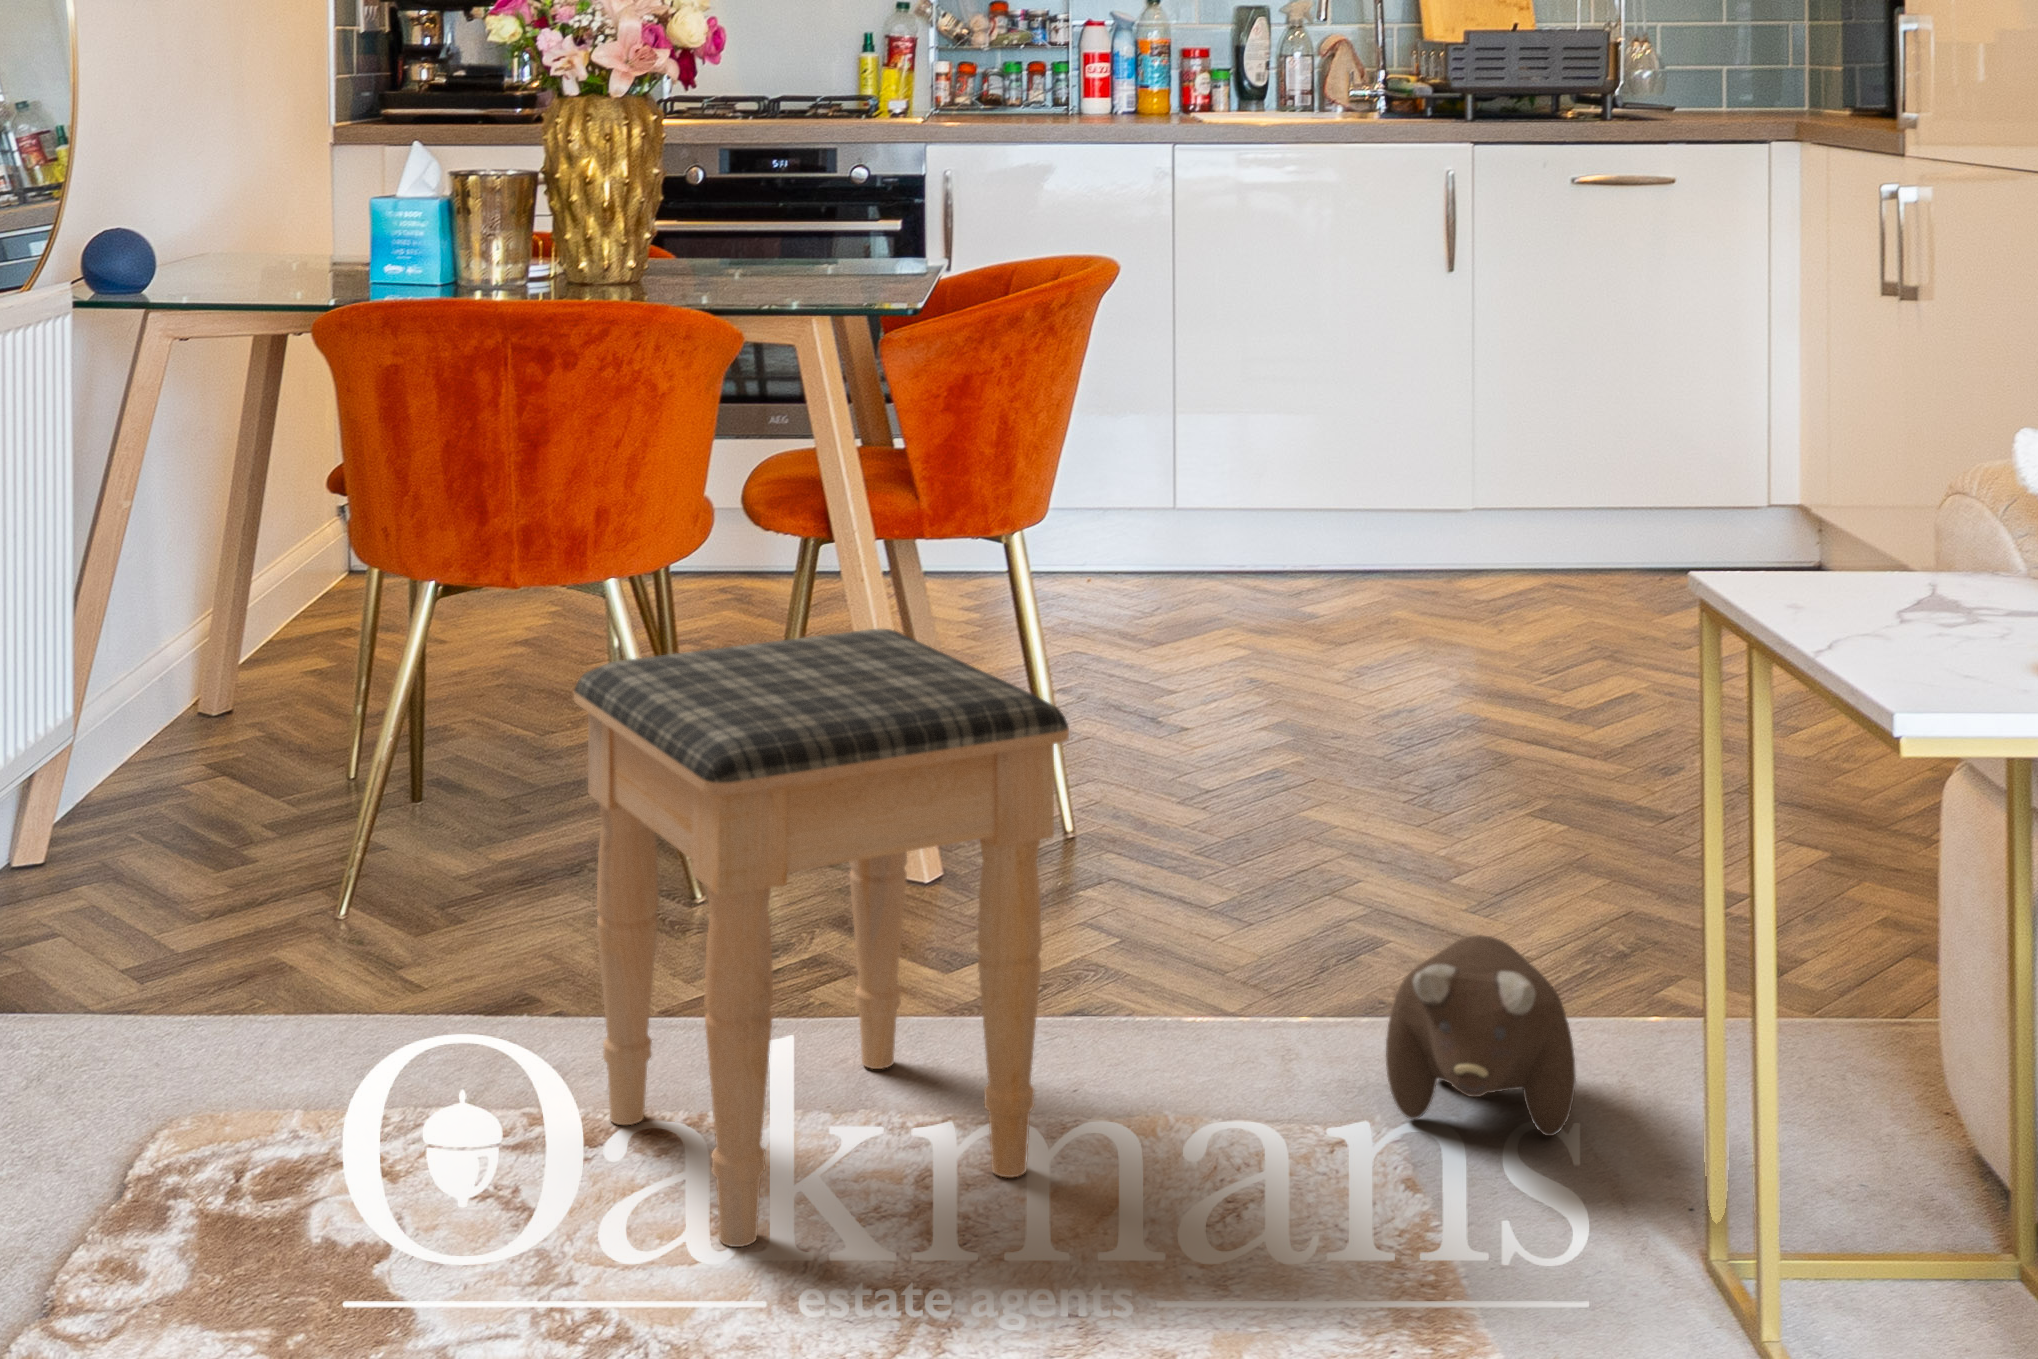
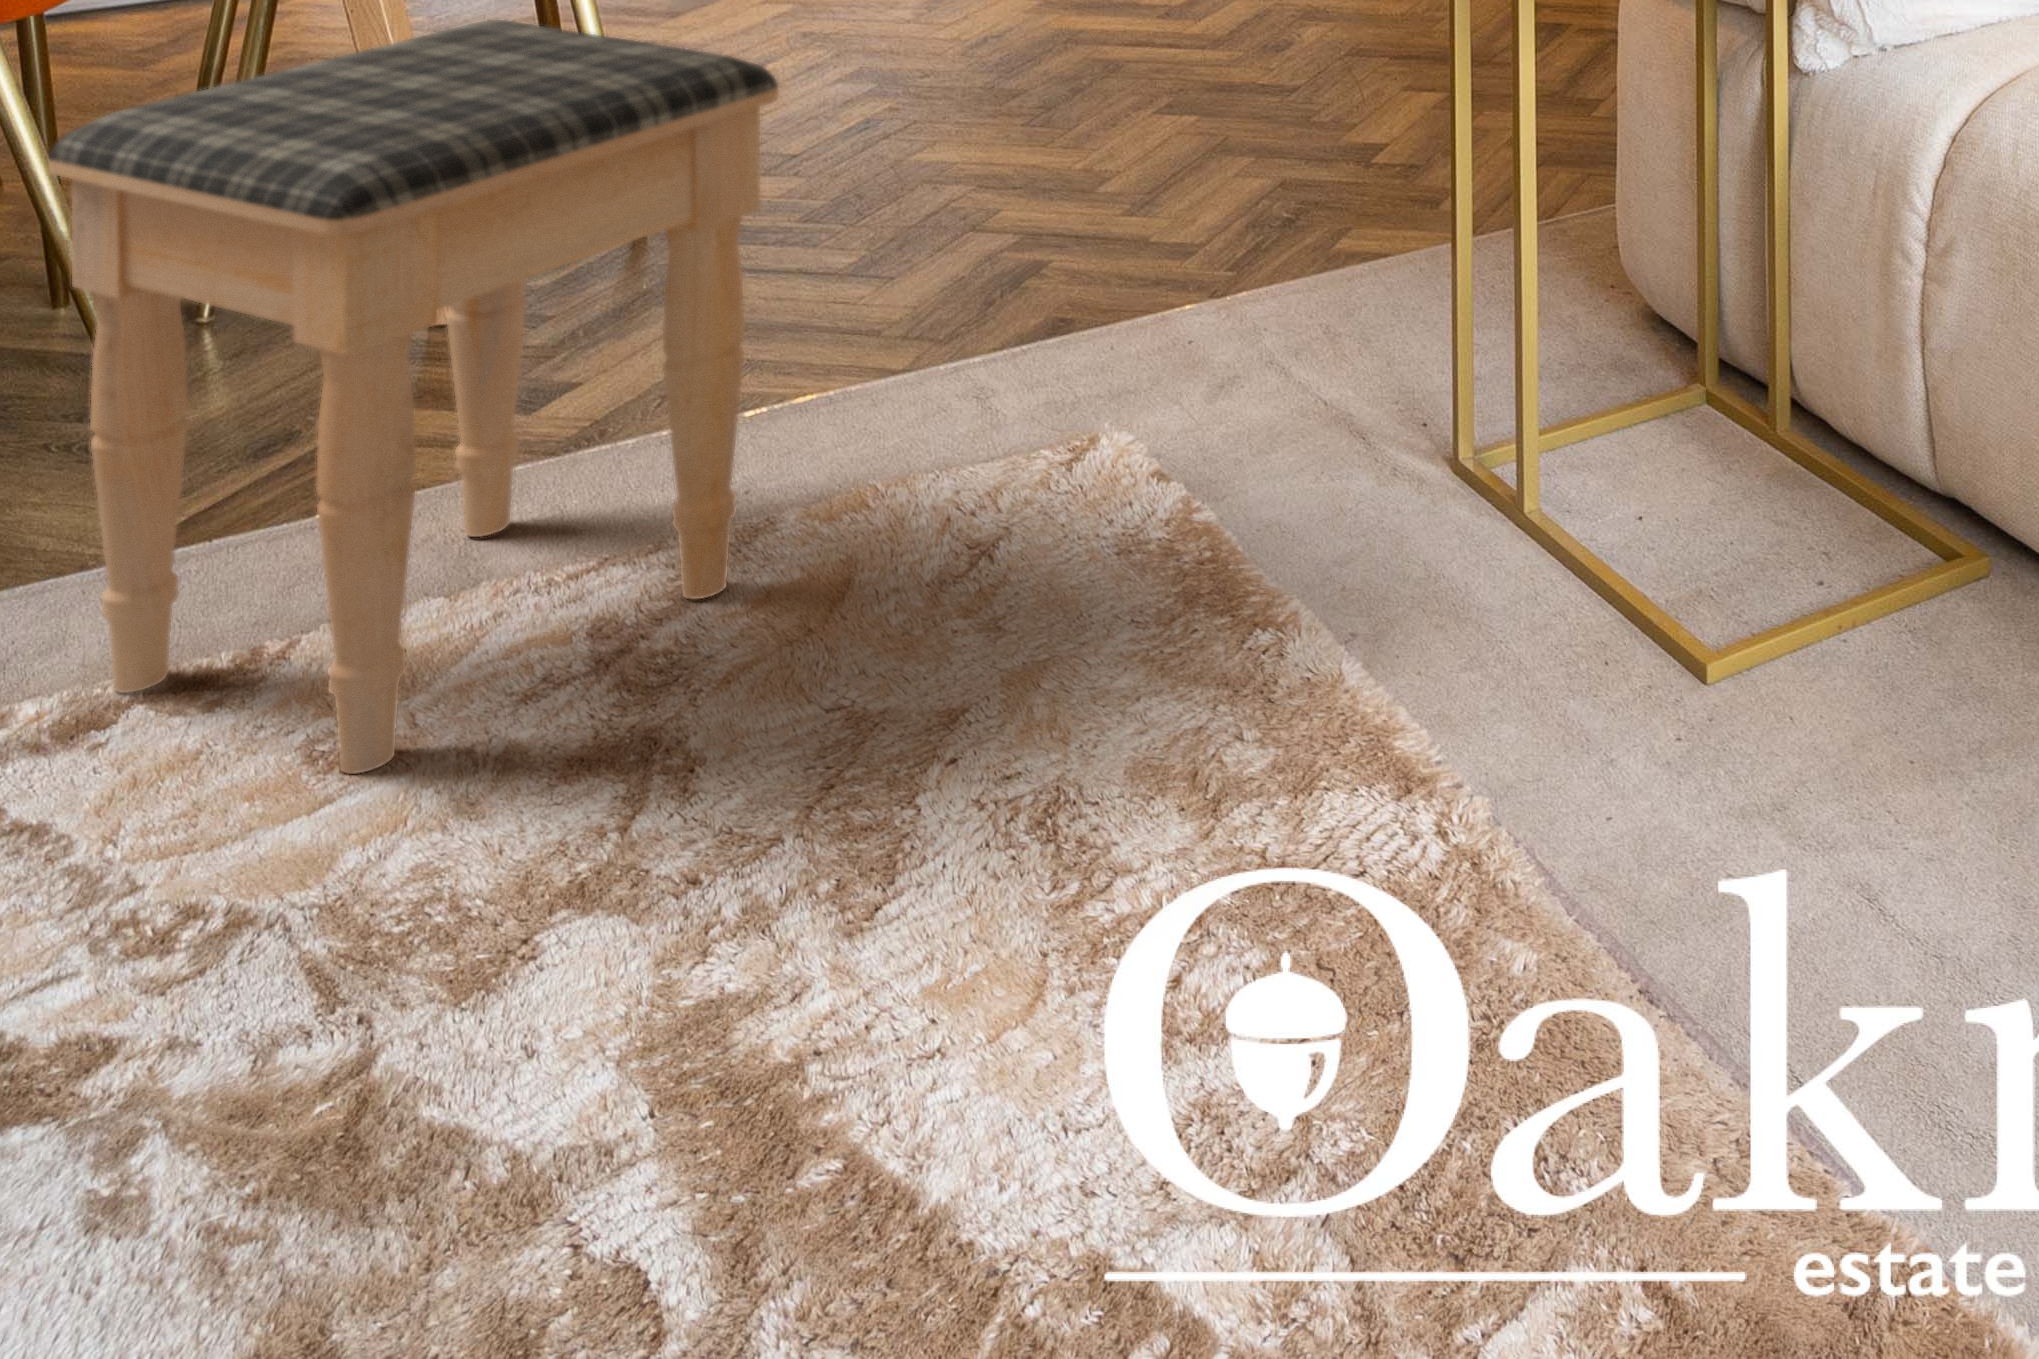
plush toy: present [1386,935,1576,1136] -> none [1116,222,1310,421]

